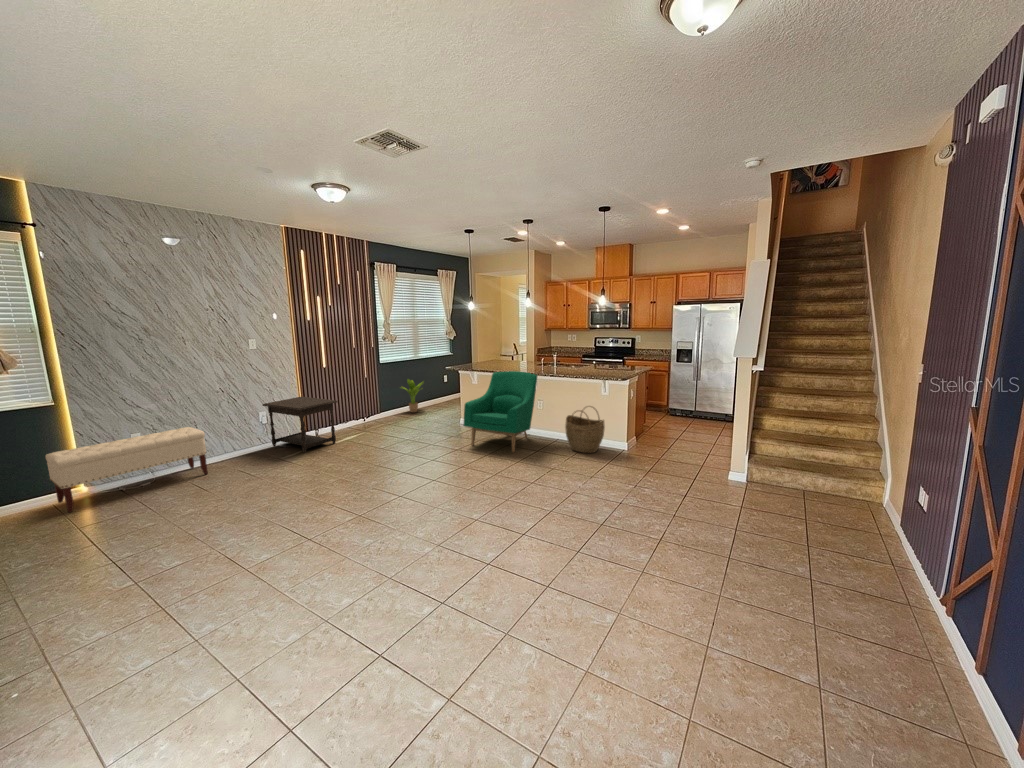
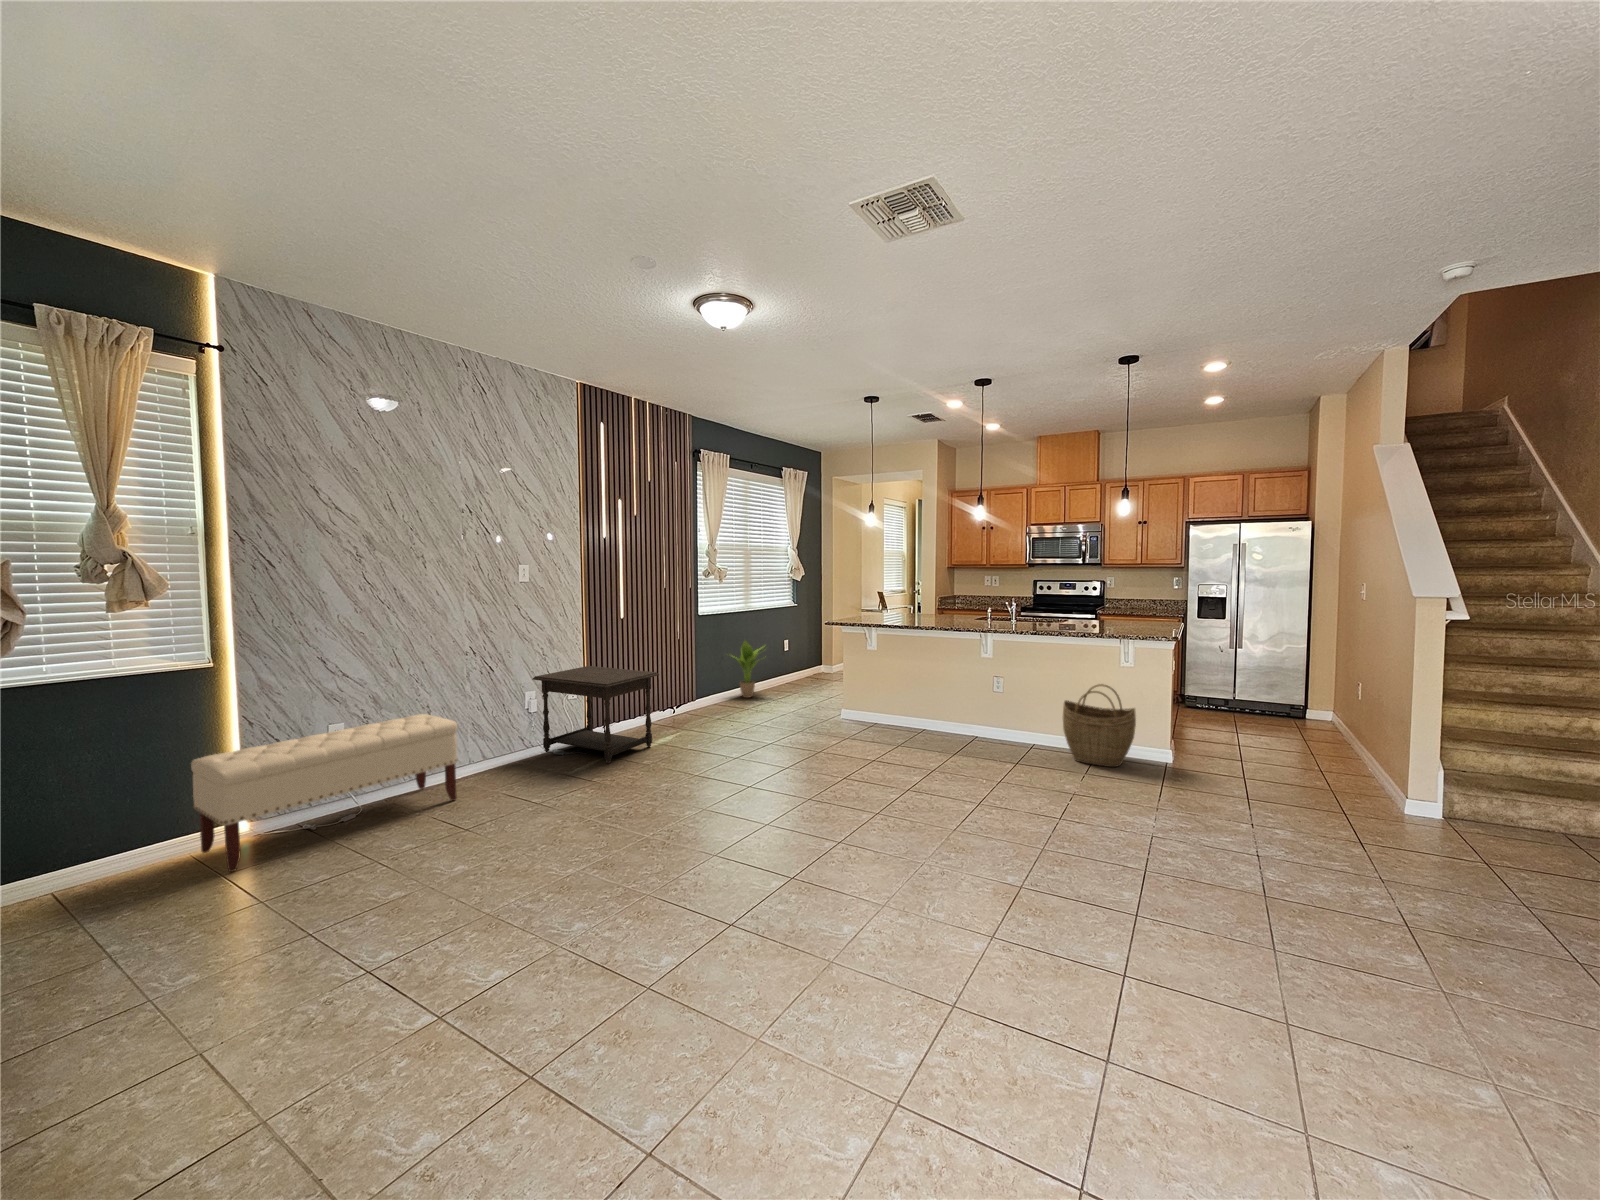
armchair: present [464,371,538,452] -> none [882,626,1001,765]

